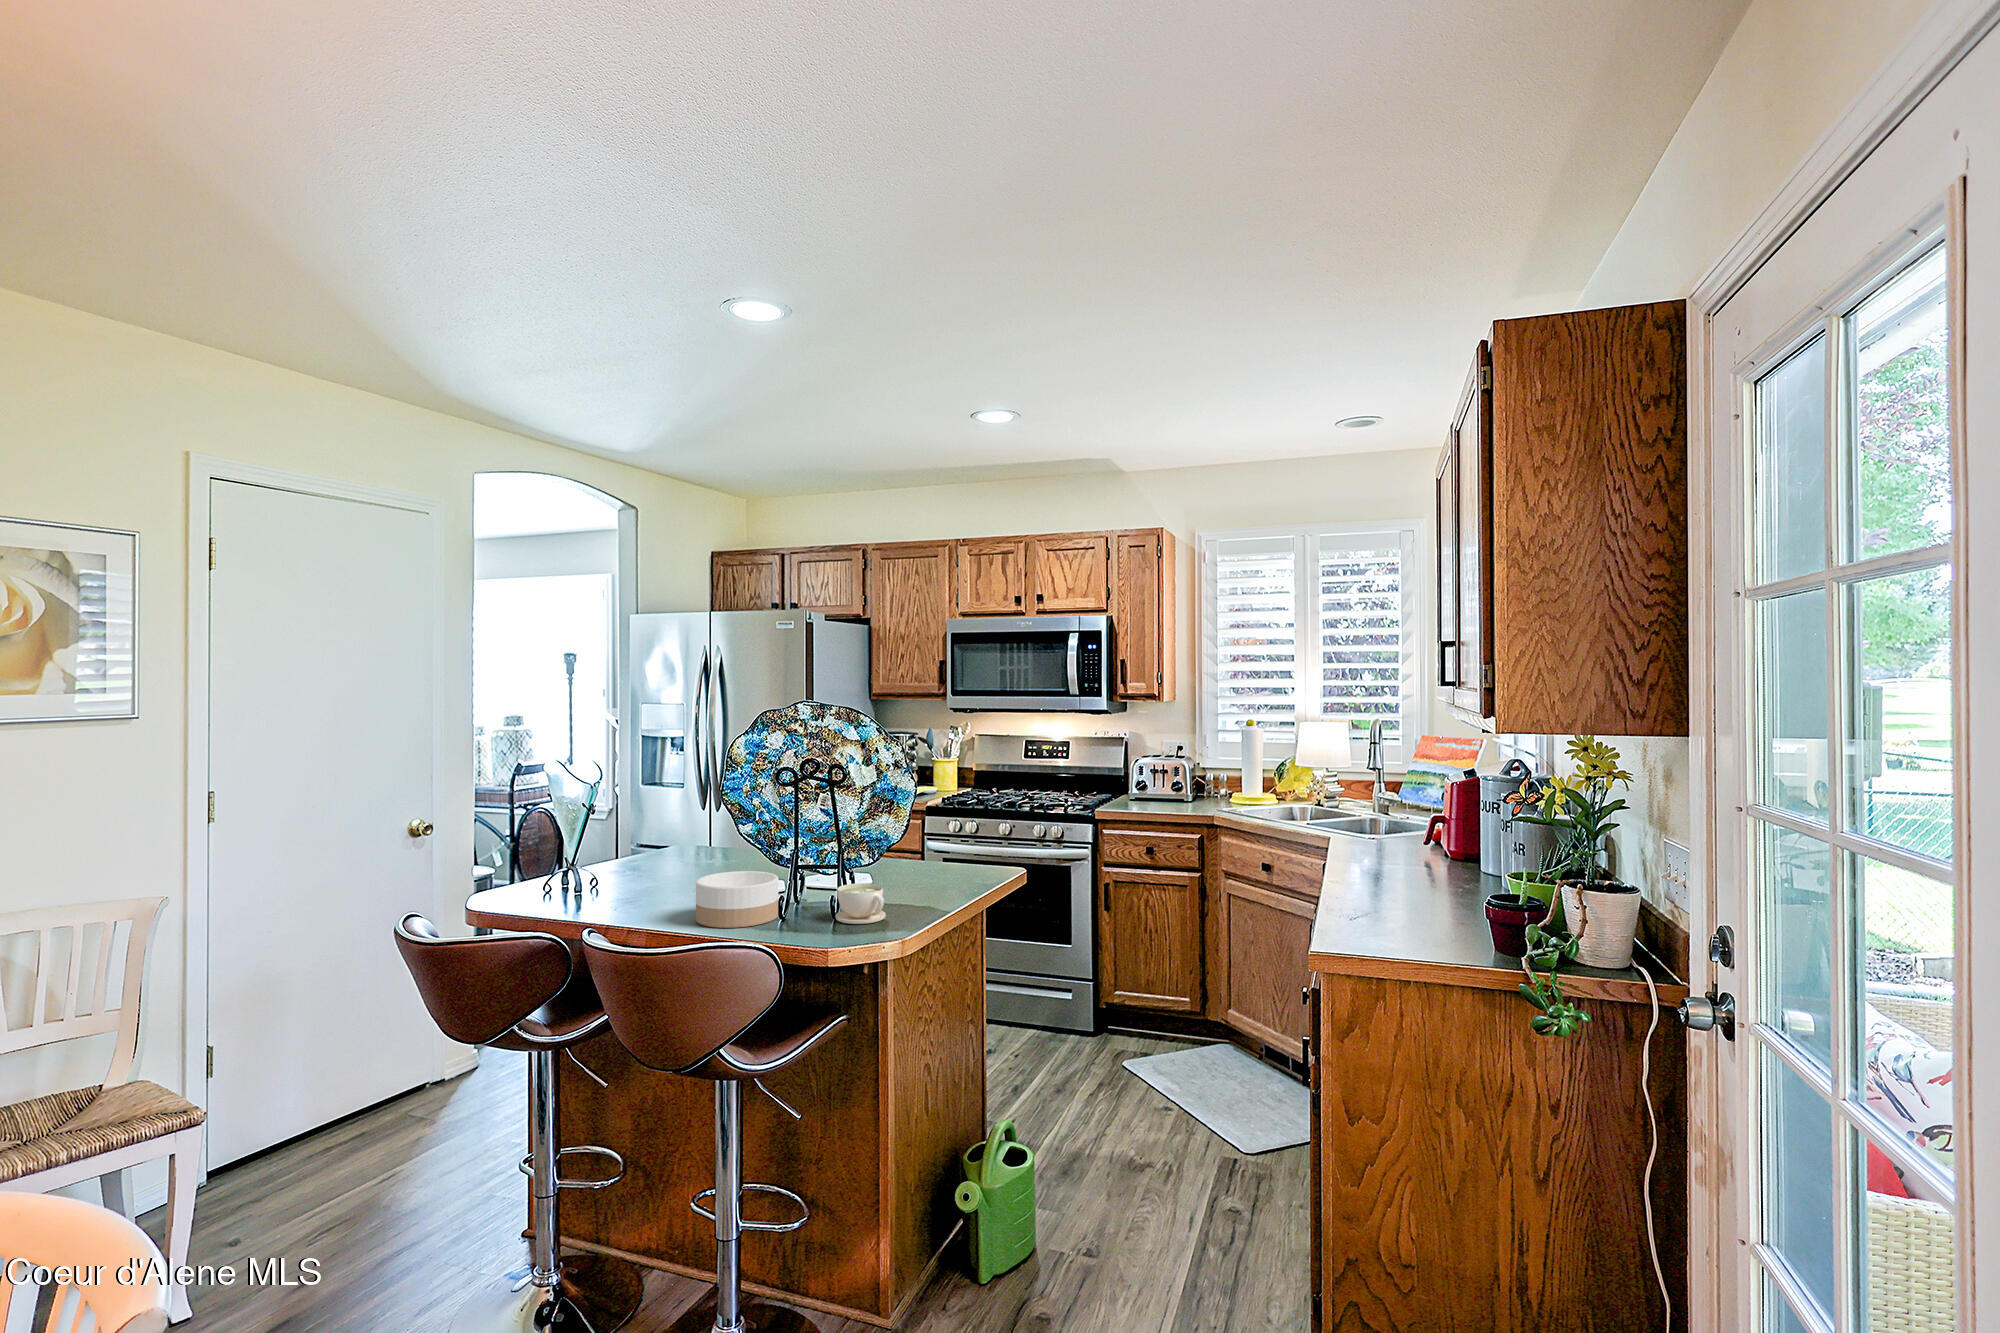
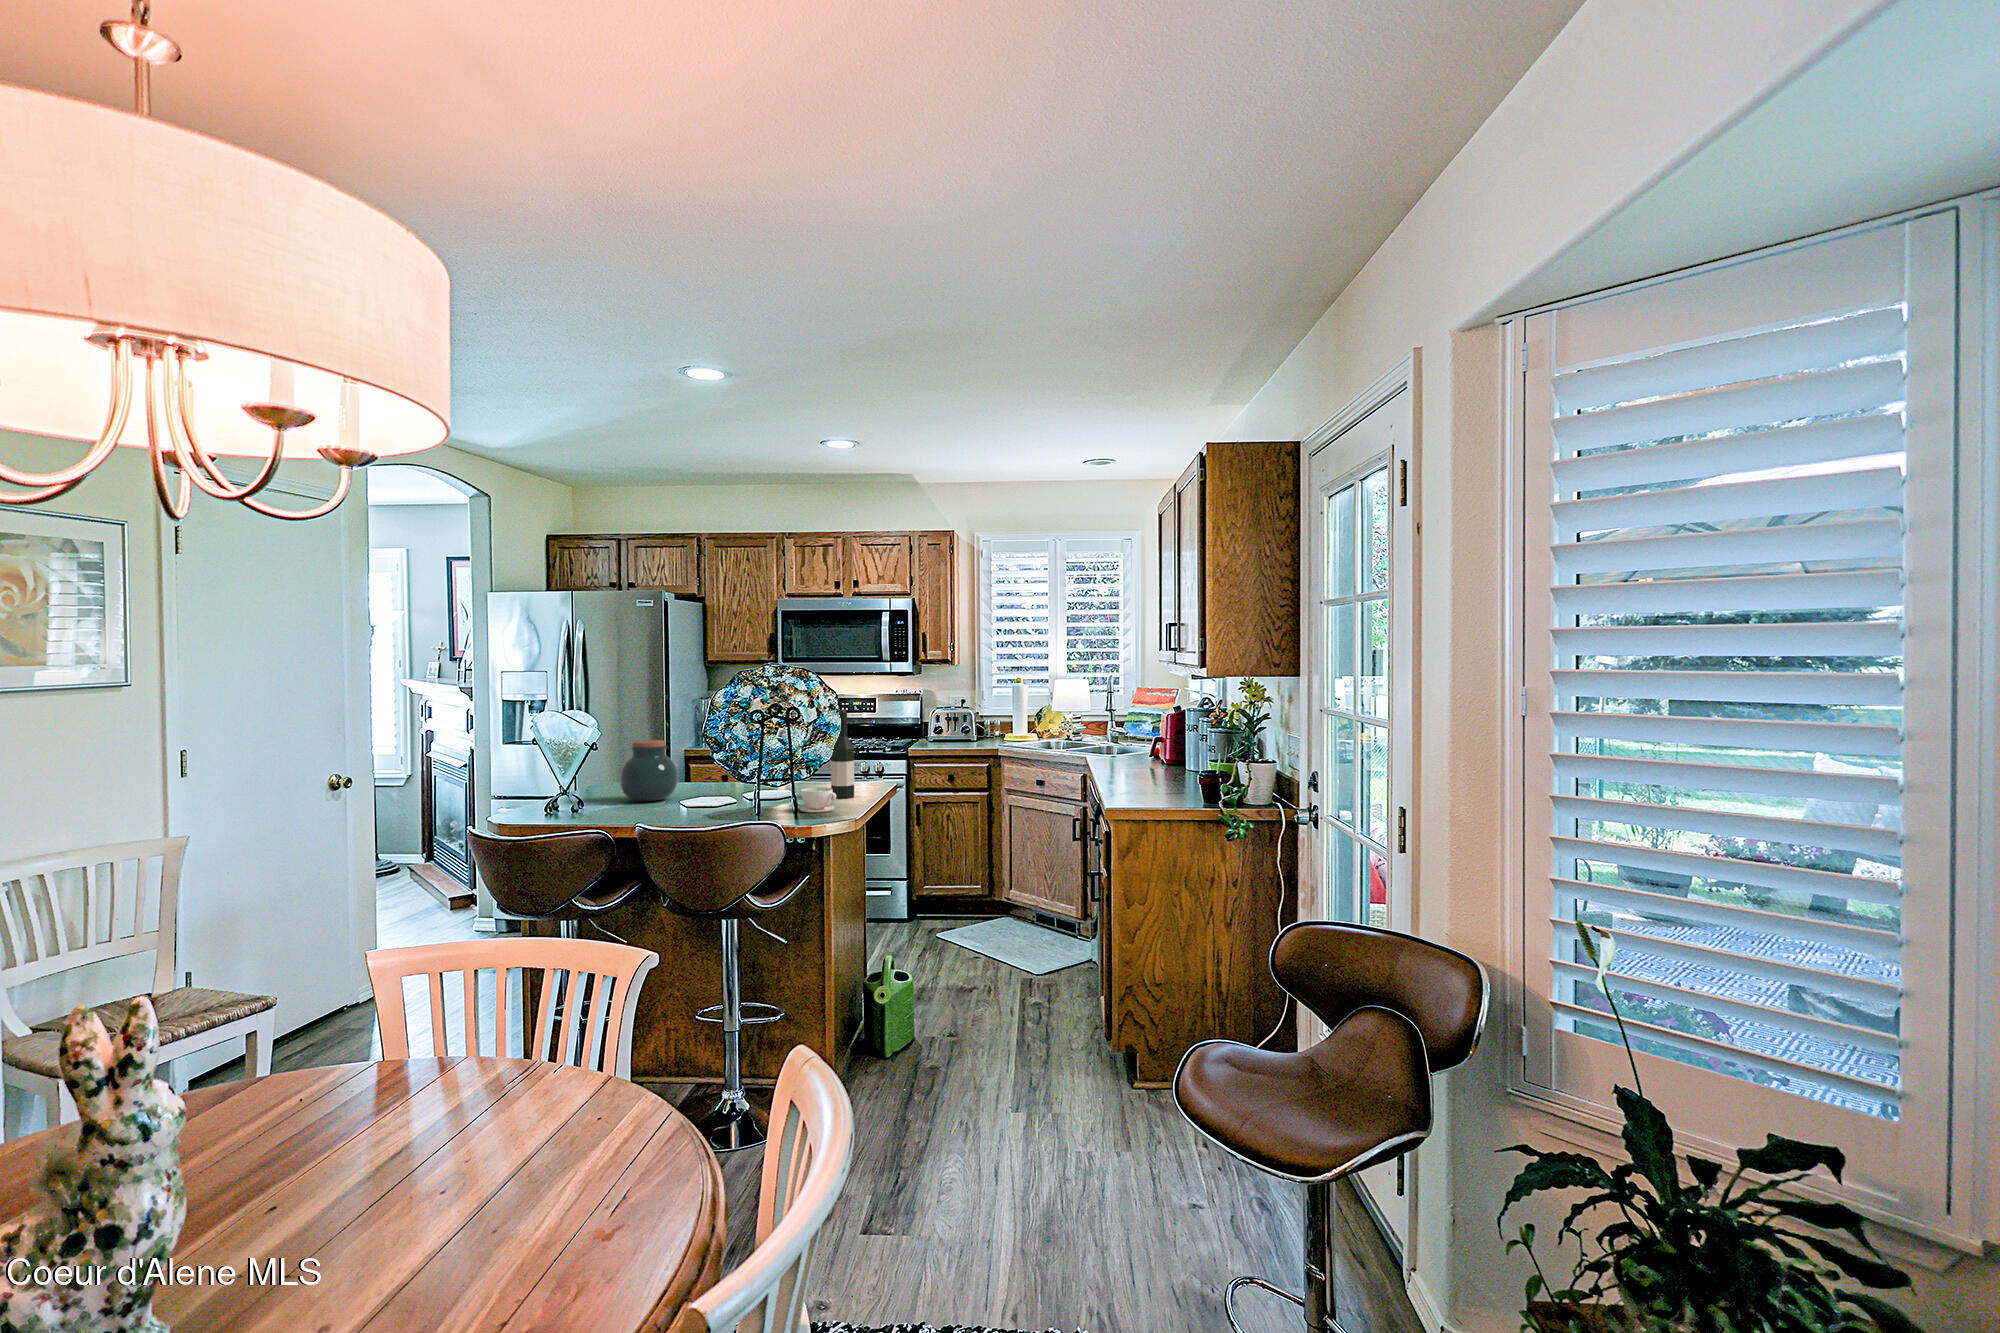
wine bottle: none [905,768,940,897] -> present [831,710,854,798]
jar: none [645,800,719,882] -> present [620,740,678,802]
bowl: present [696,871,778,928] -> none [700,784,758,819]

